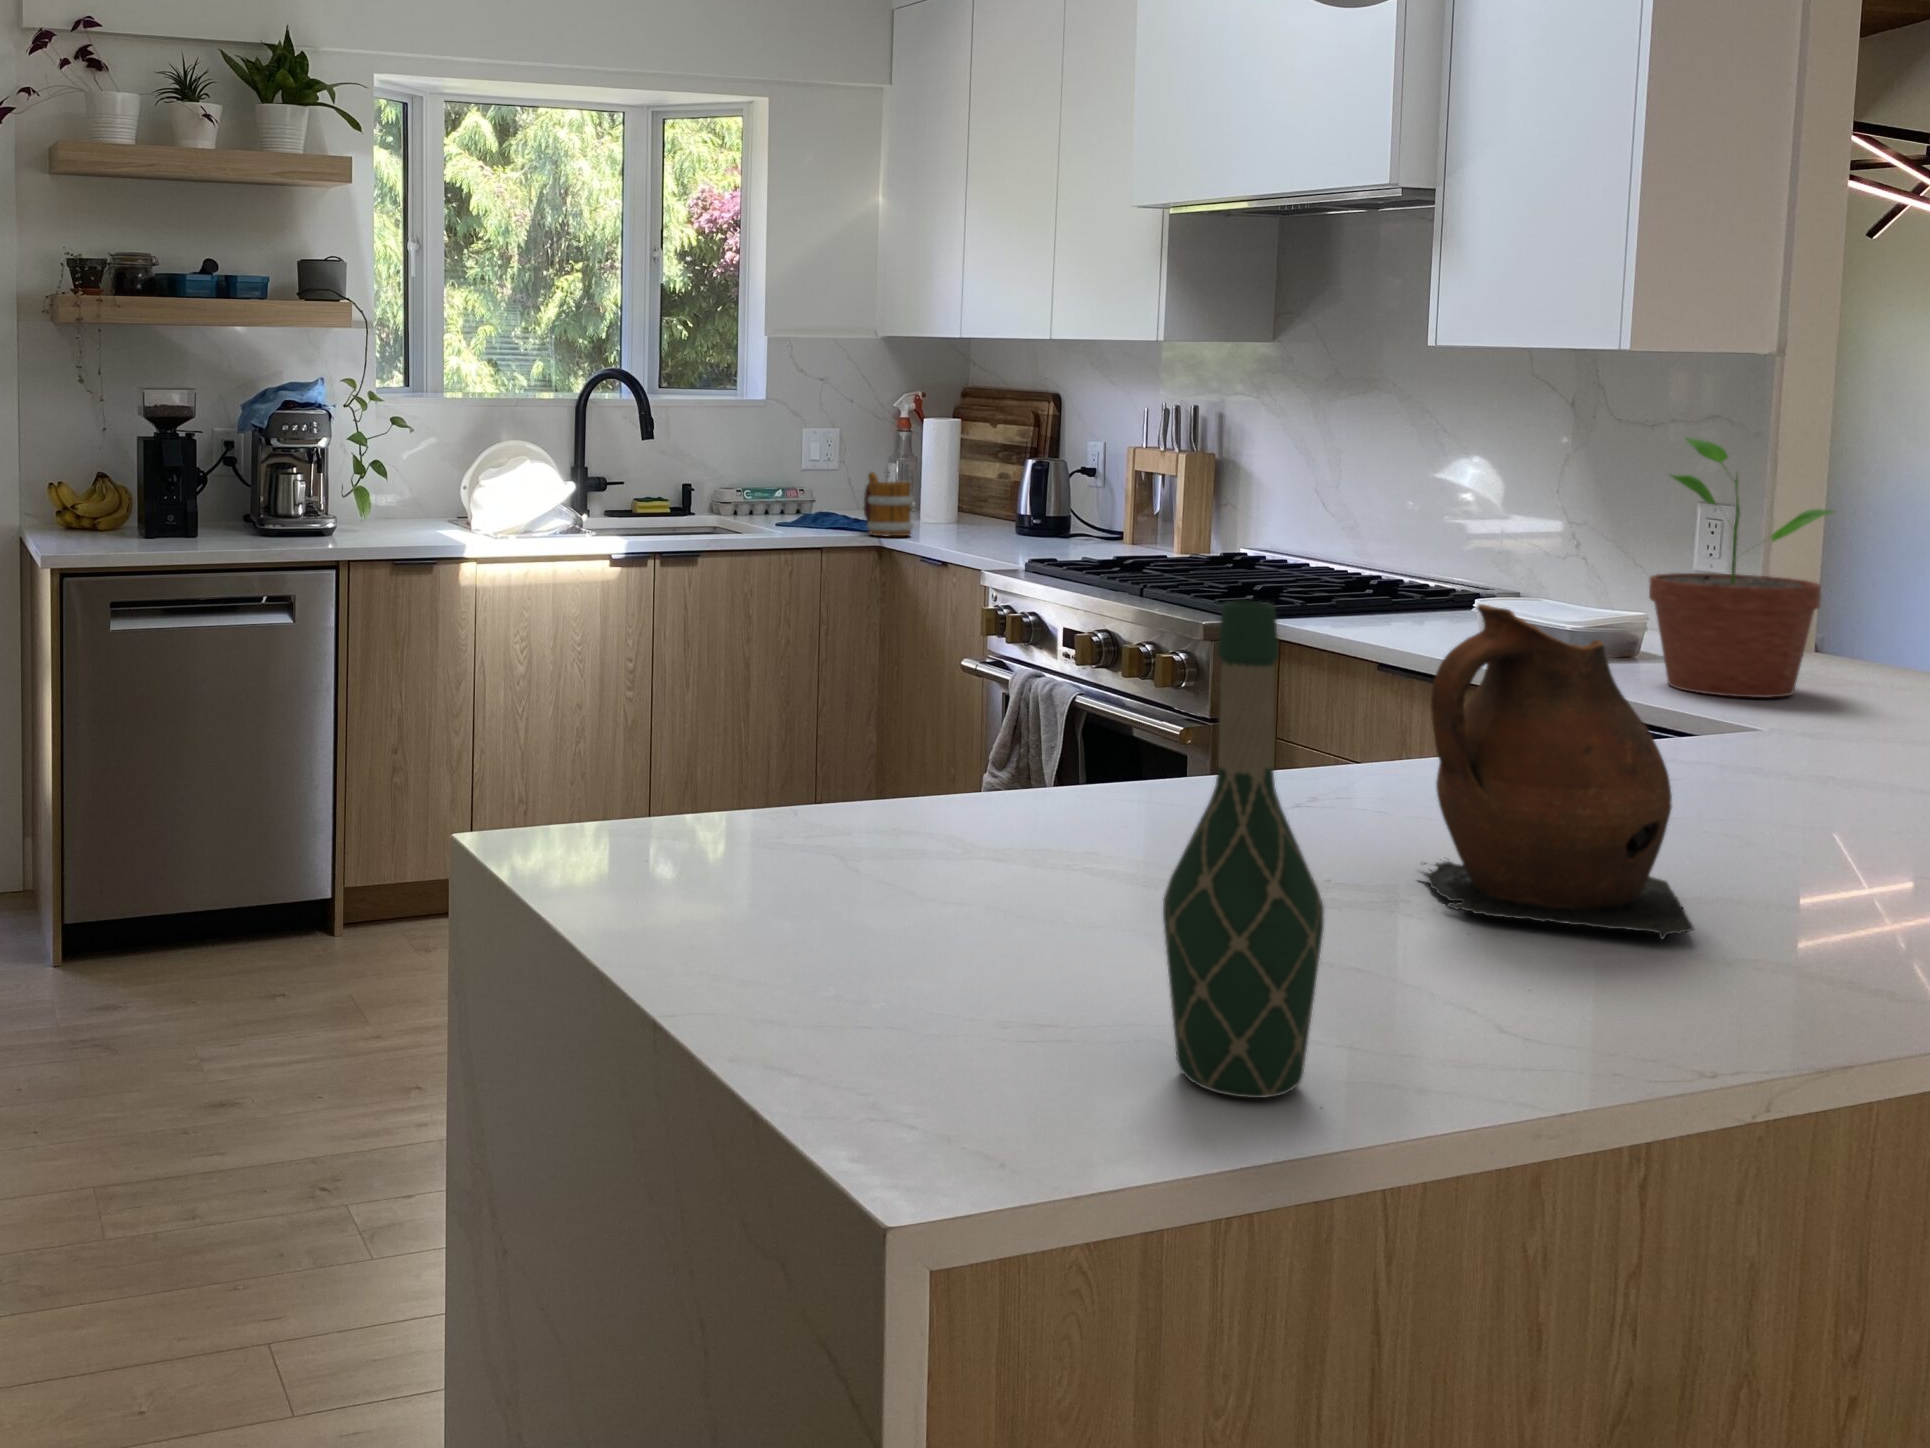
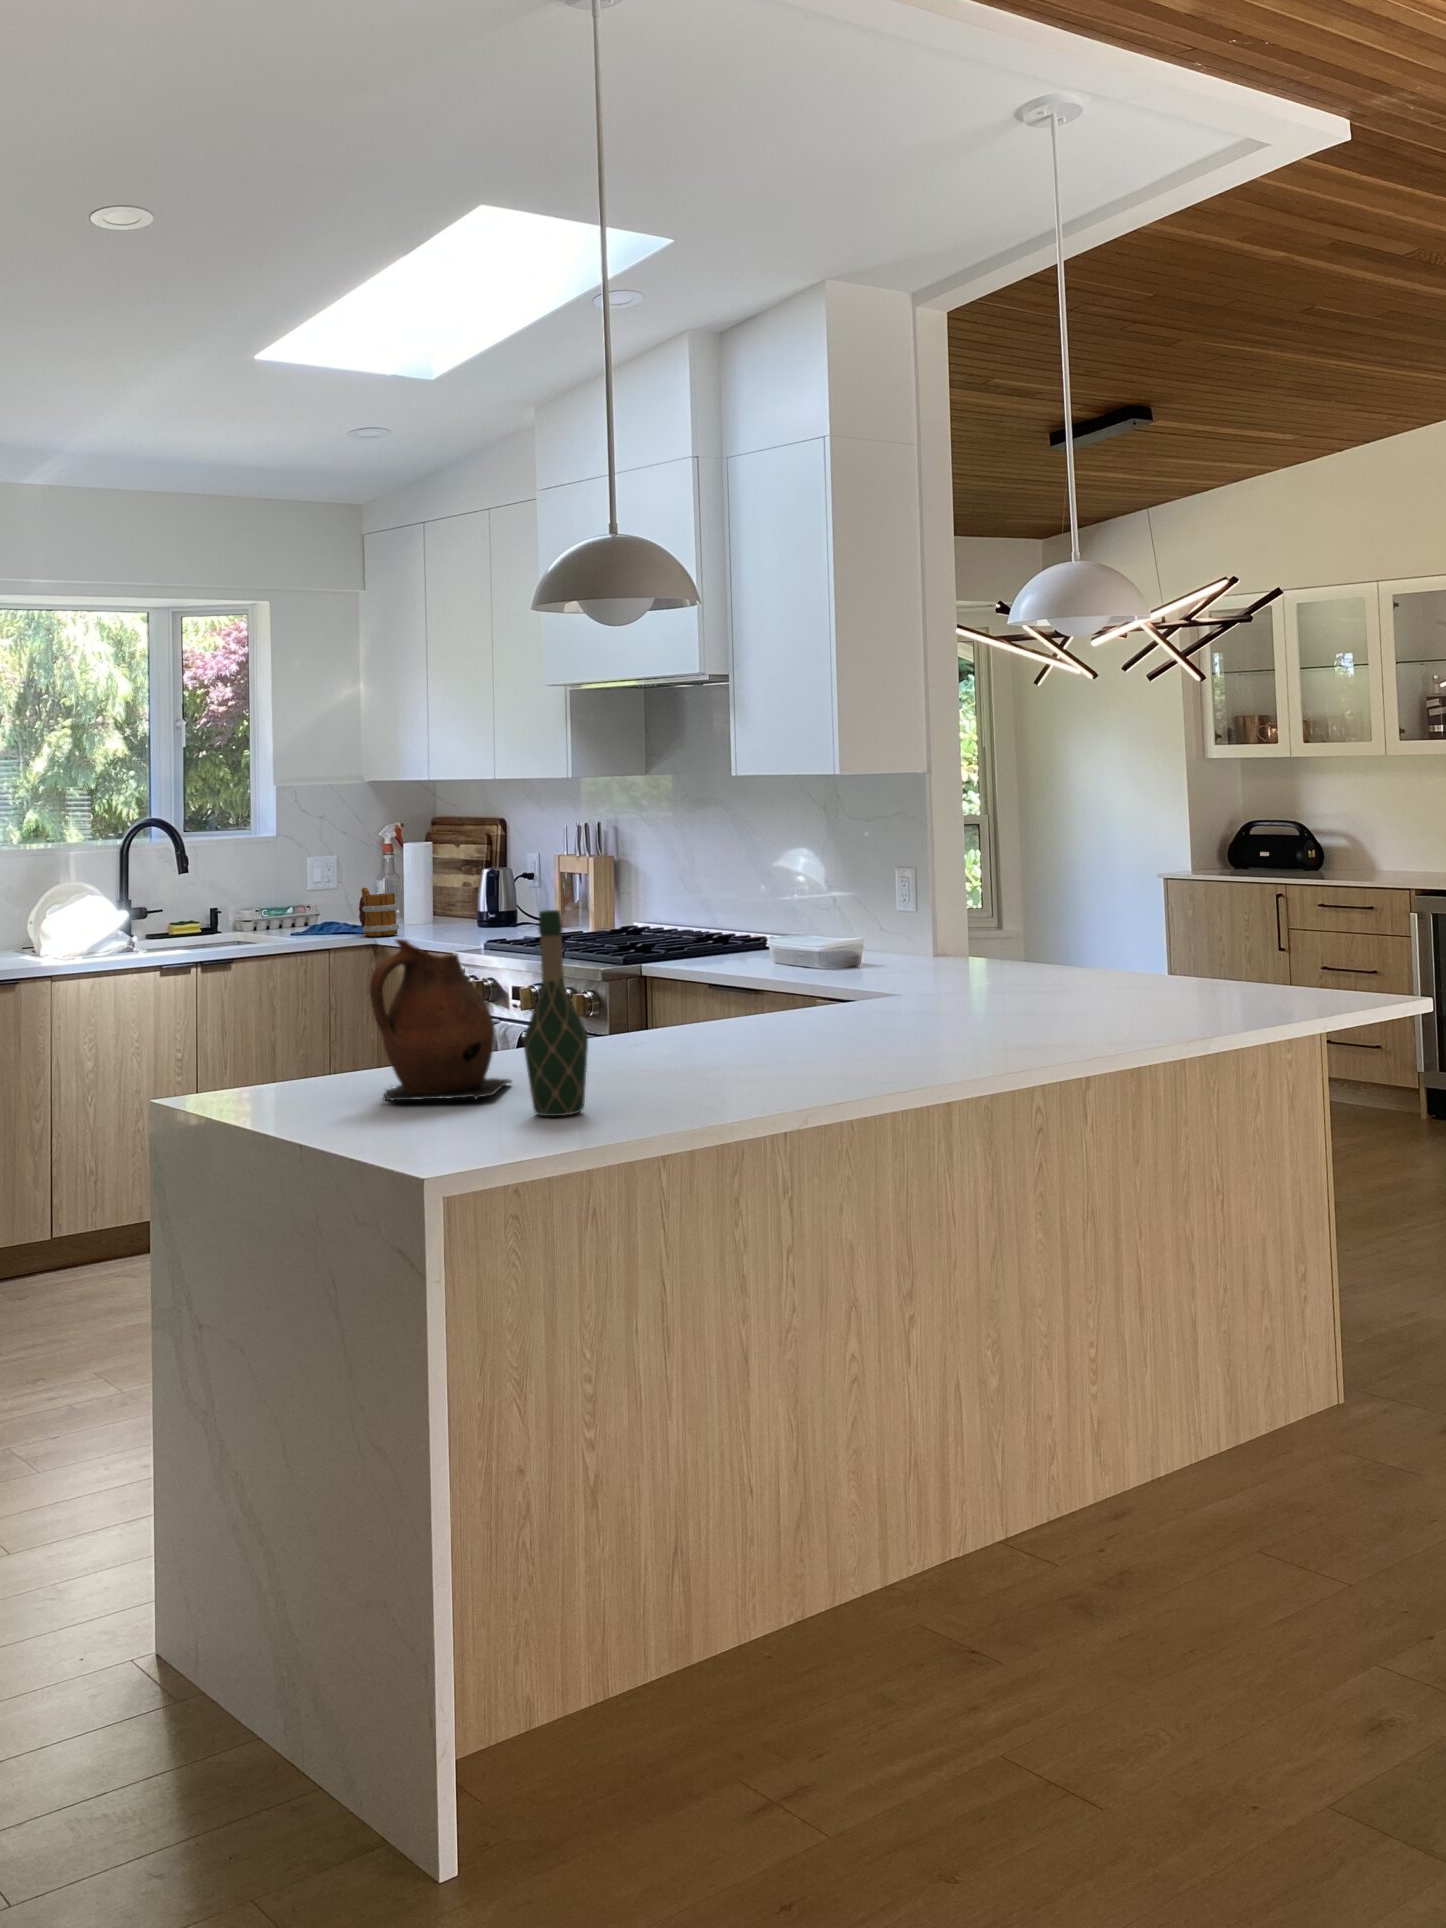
potted plant: present [1649,438,1837,698] -> none [845,827,932,978]
ceramic pitcher: present [1422,604,1694,939] -> present [370,939,512,1100]

